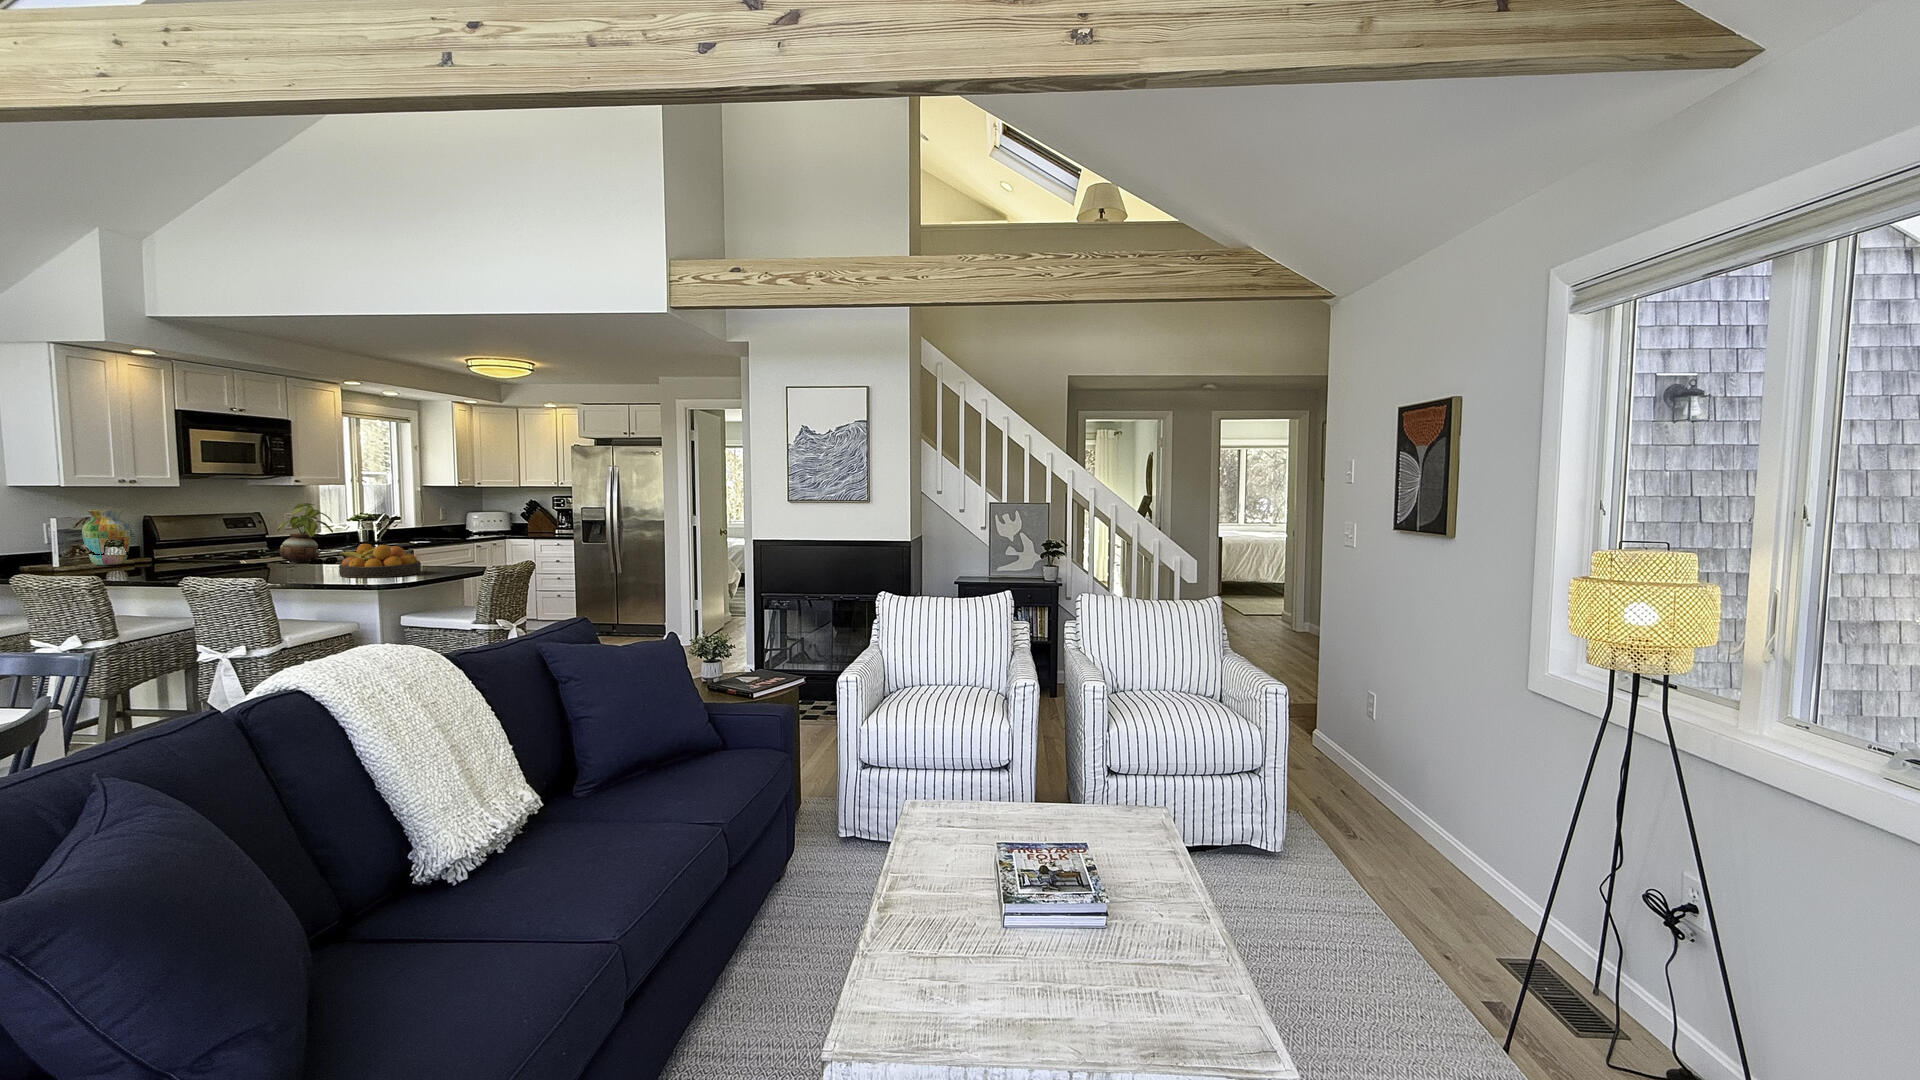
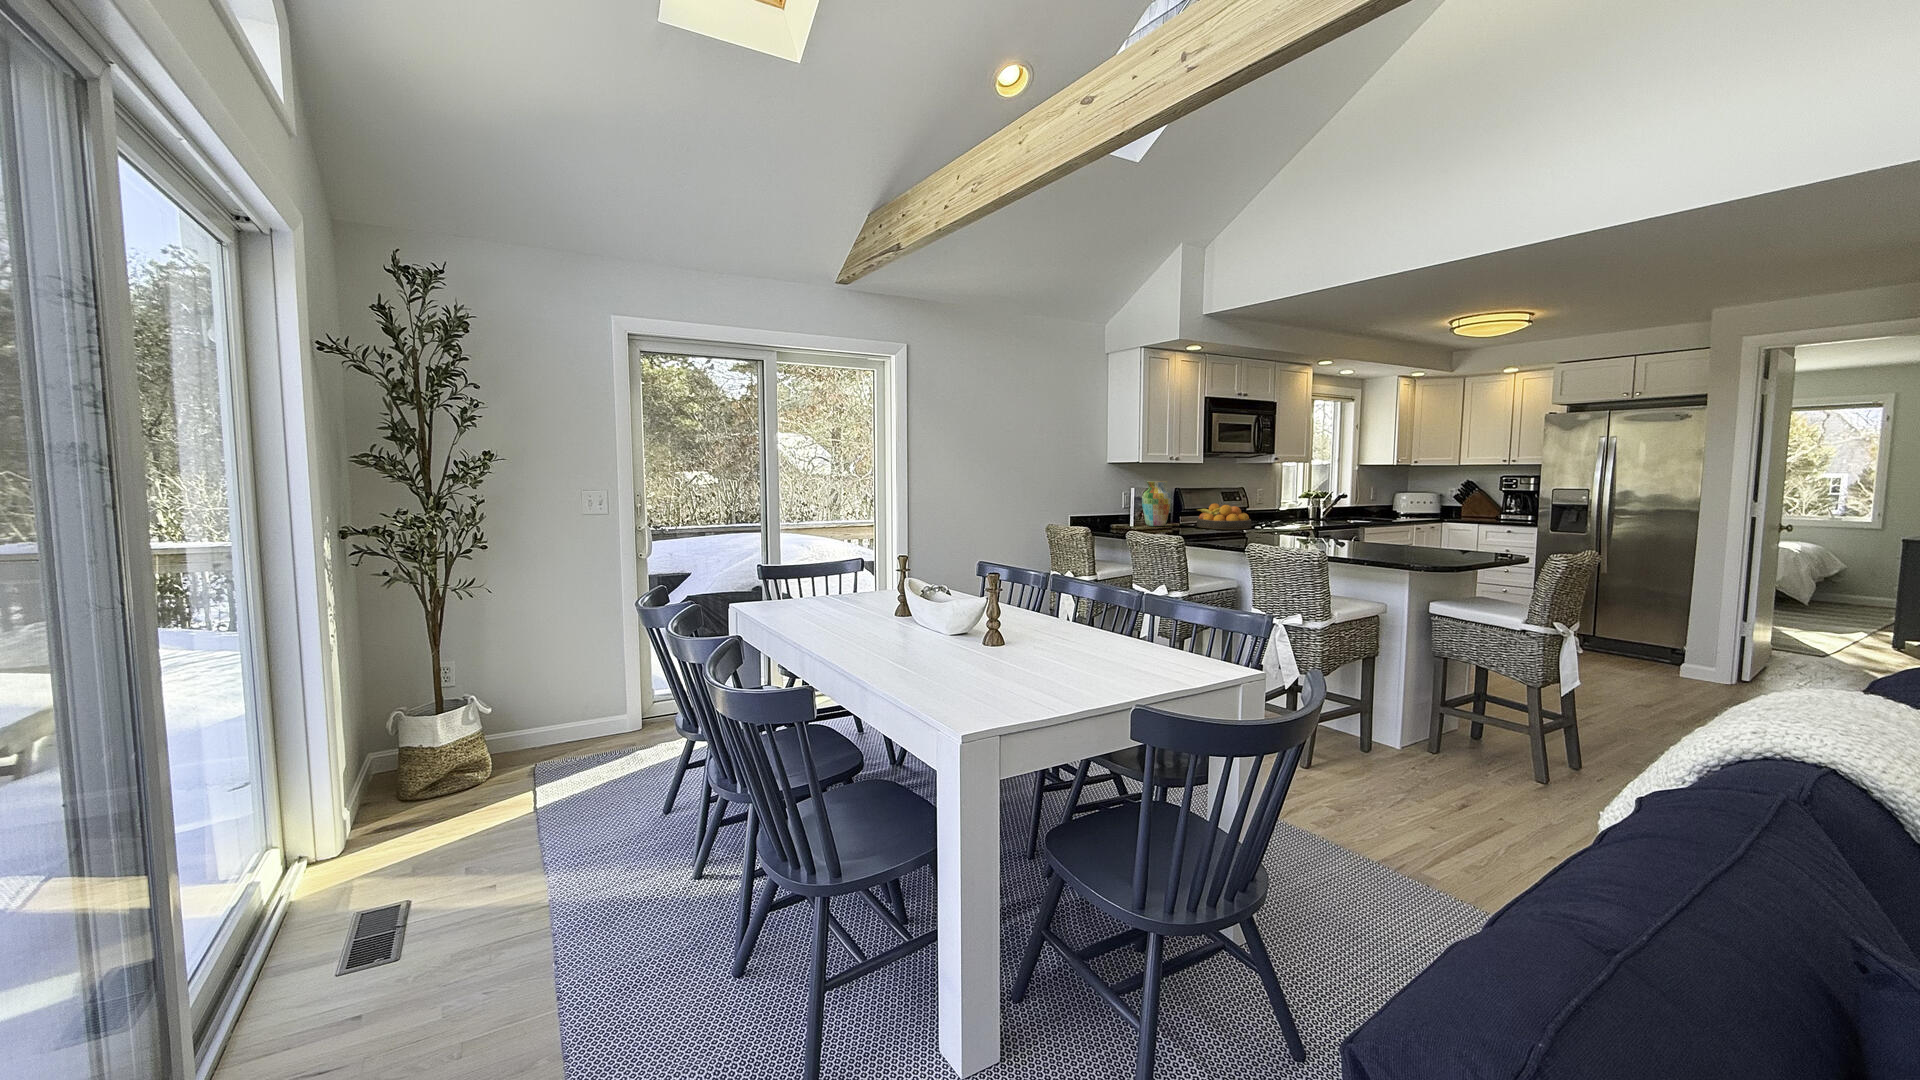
potted plant: present [278,503,333,562] -> none [1276,478,1326,535]
fruit bowl: present [337,544,421,578] -> present [1197,504,1251,529]

